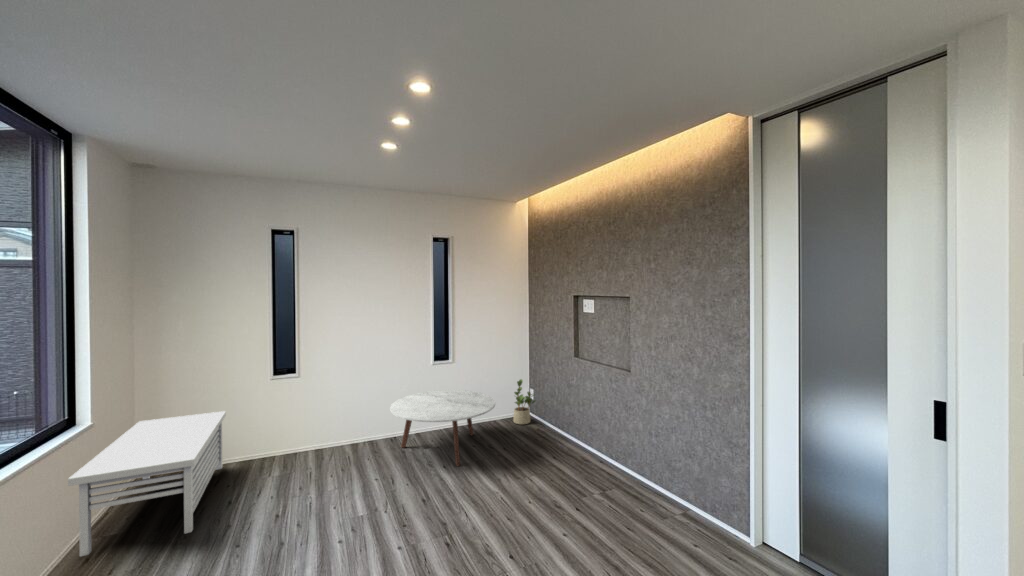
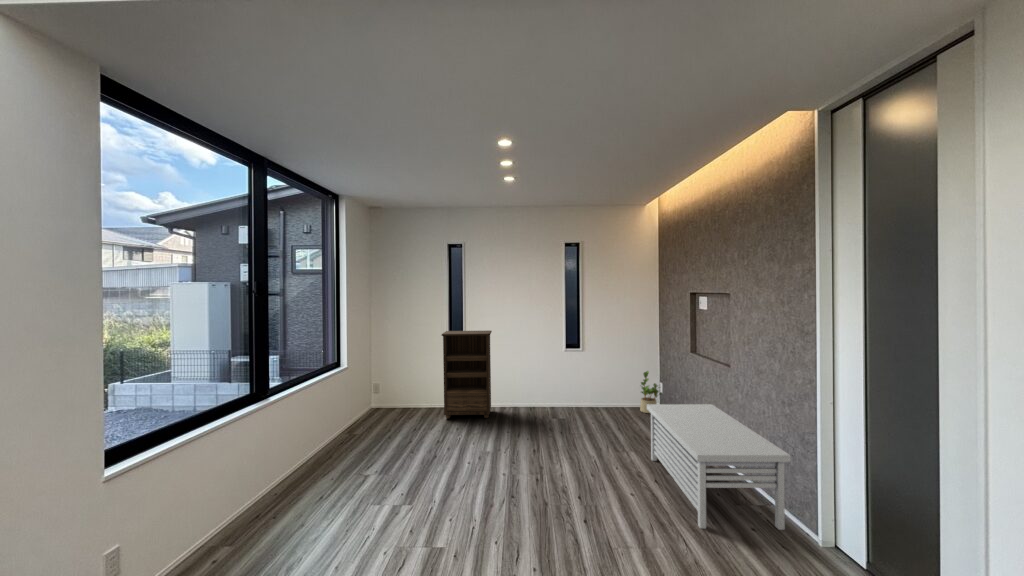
bookshelf: none [271,346,345,474] -> present [442,331,492,419]
coffee table: present [390,390,495,466] -> none [524,373,612,435]
storage bench: present [68,411,226,556] -> present [647,404,791,530]

